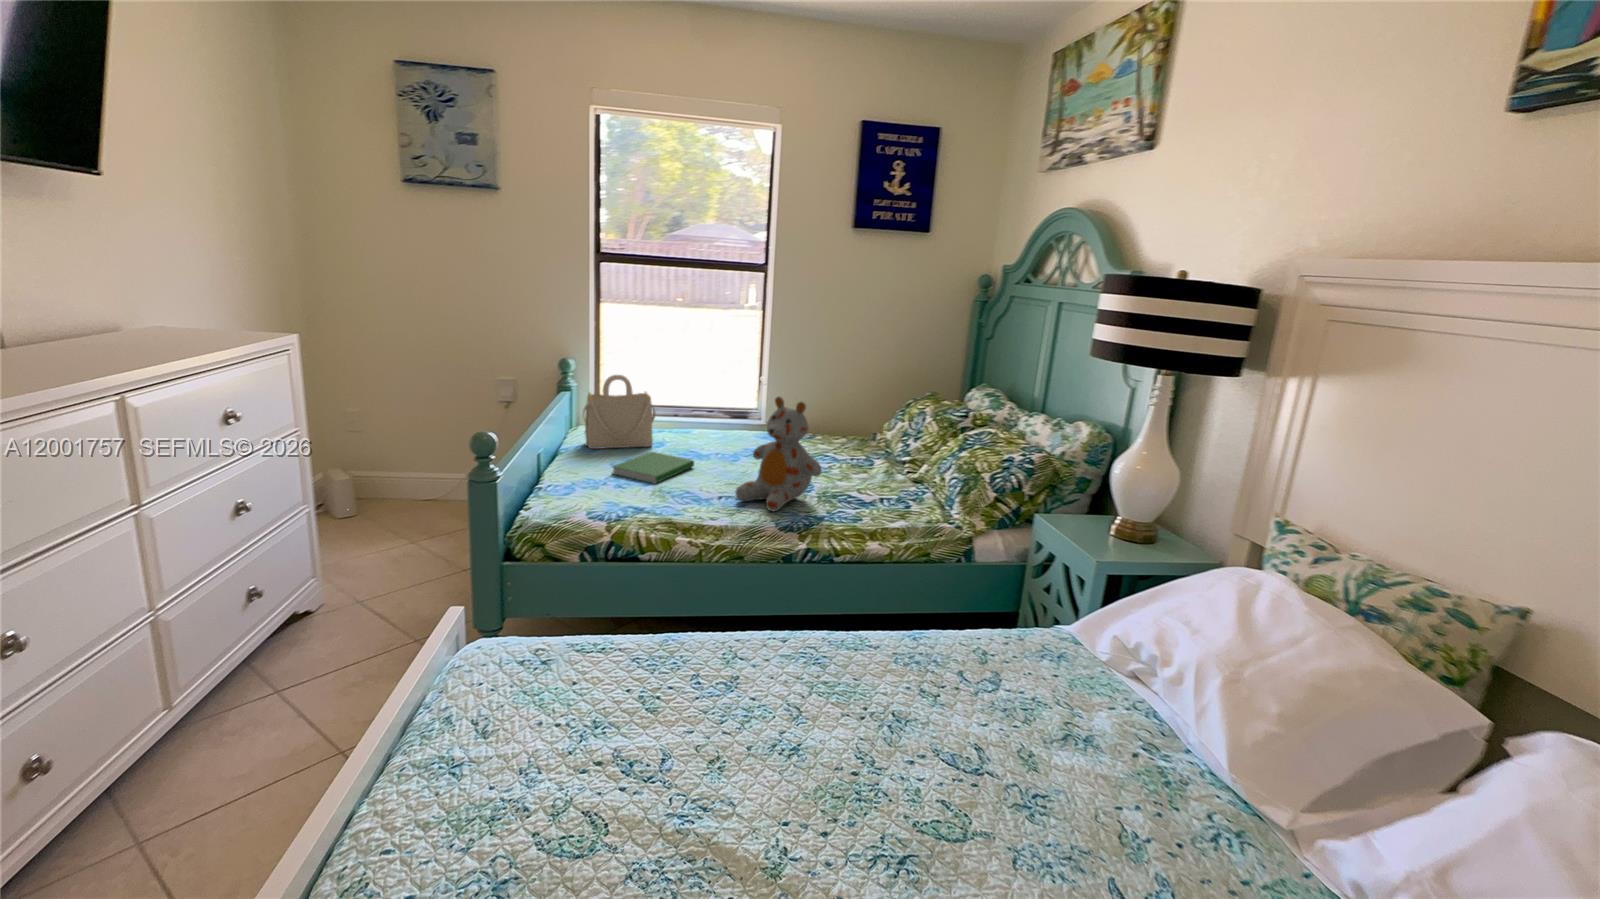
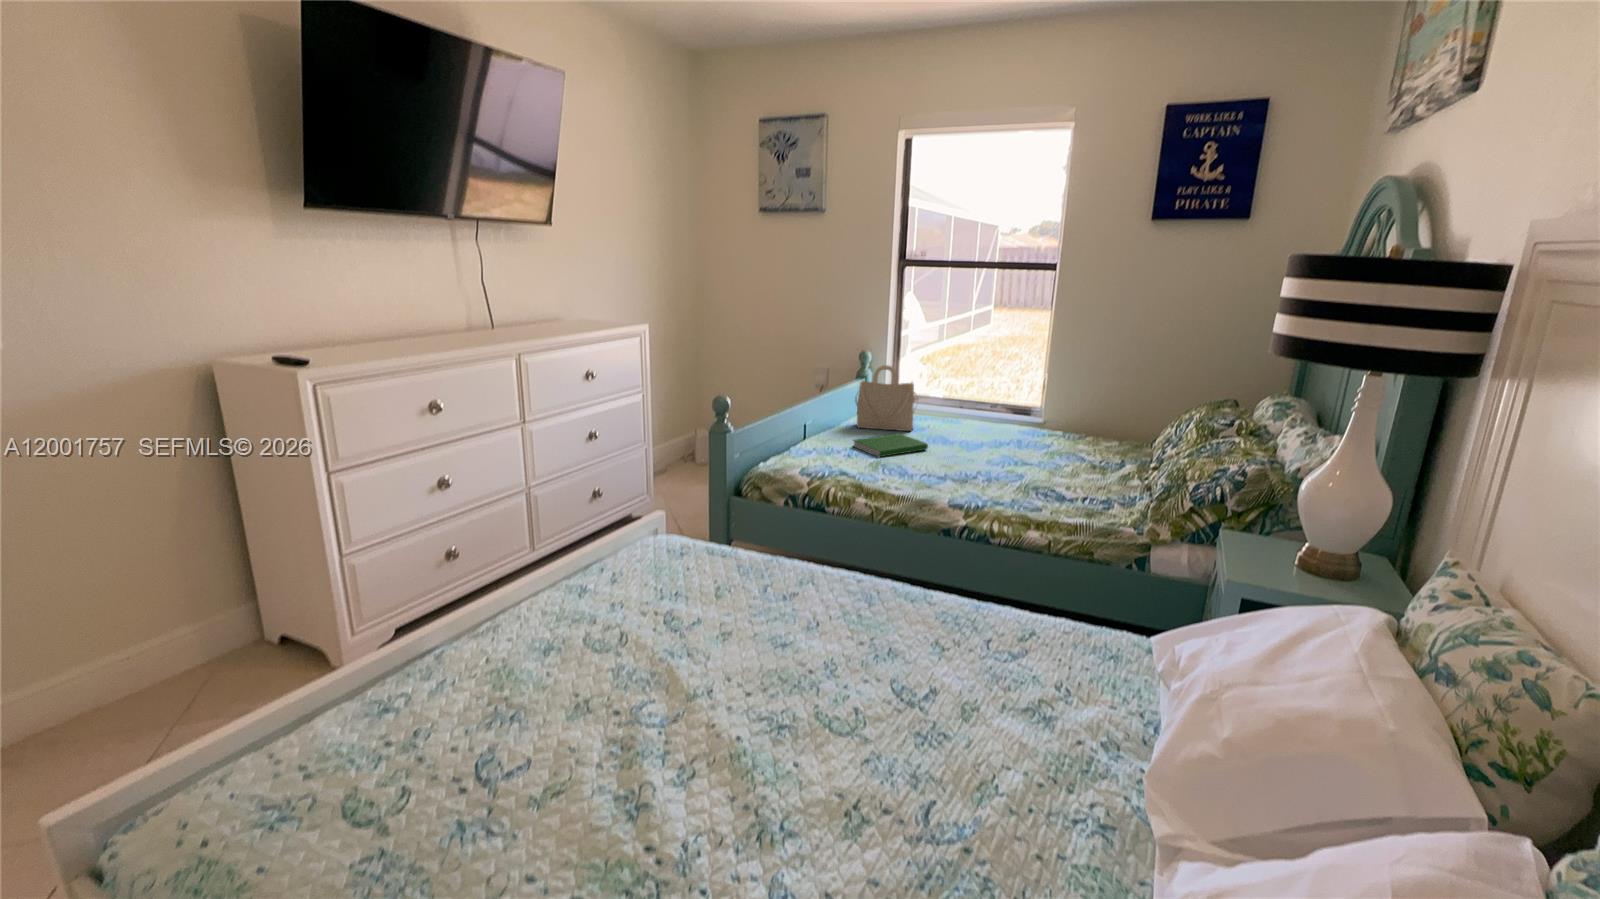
stuffed bear: present [736,396,822,511] -> none [931,384,1010,491]

